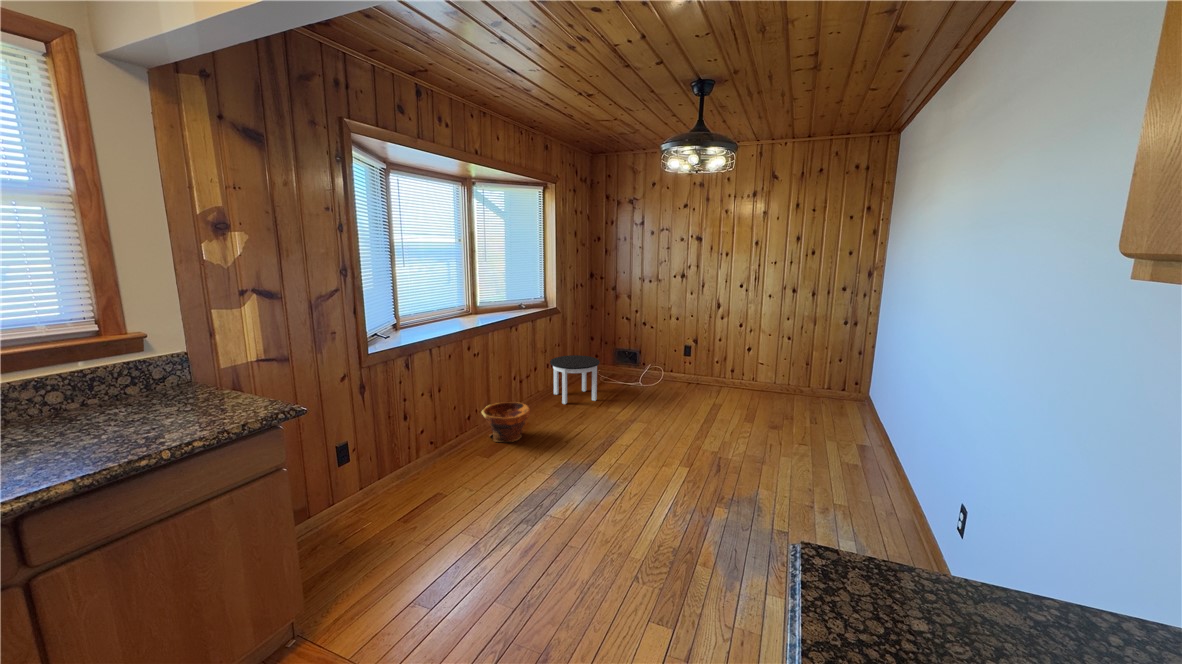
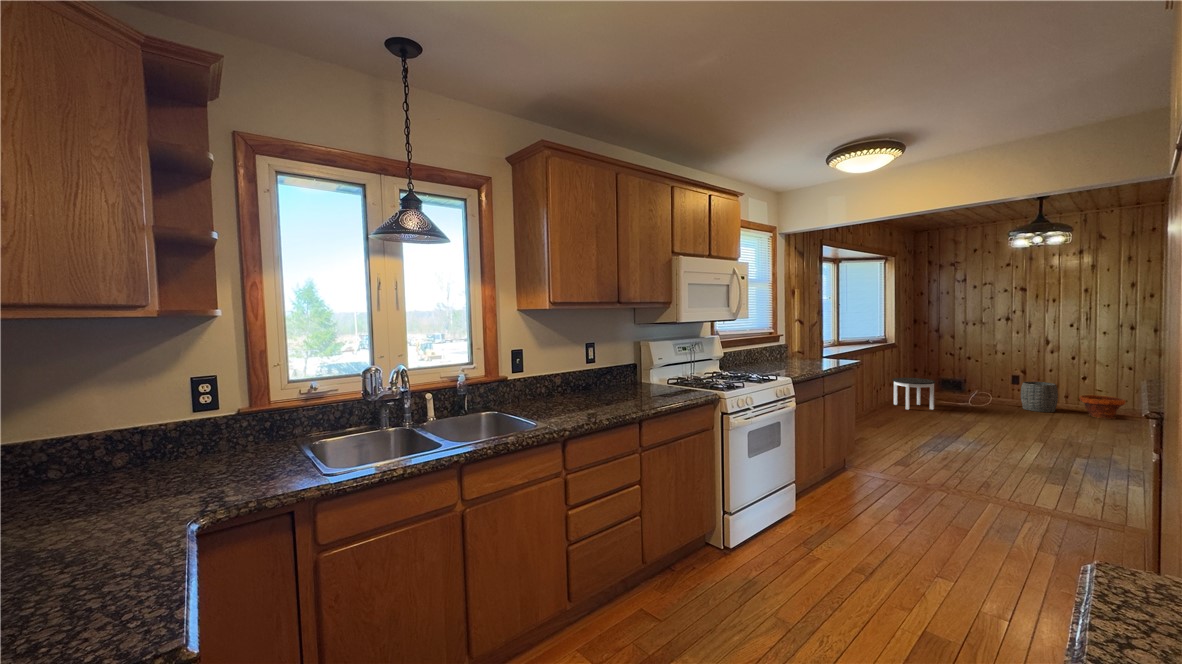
woven basket: none [691,354,724,393] -> present [1021,382,1058,412]
planter: present [482,402,530,442] -> present [1079,395,1126,419]

